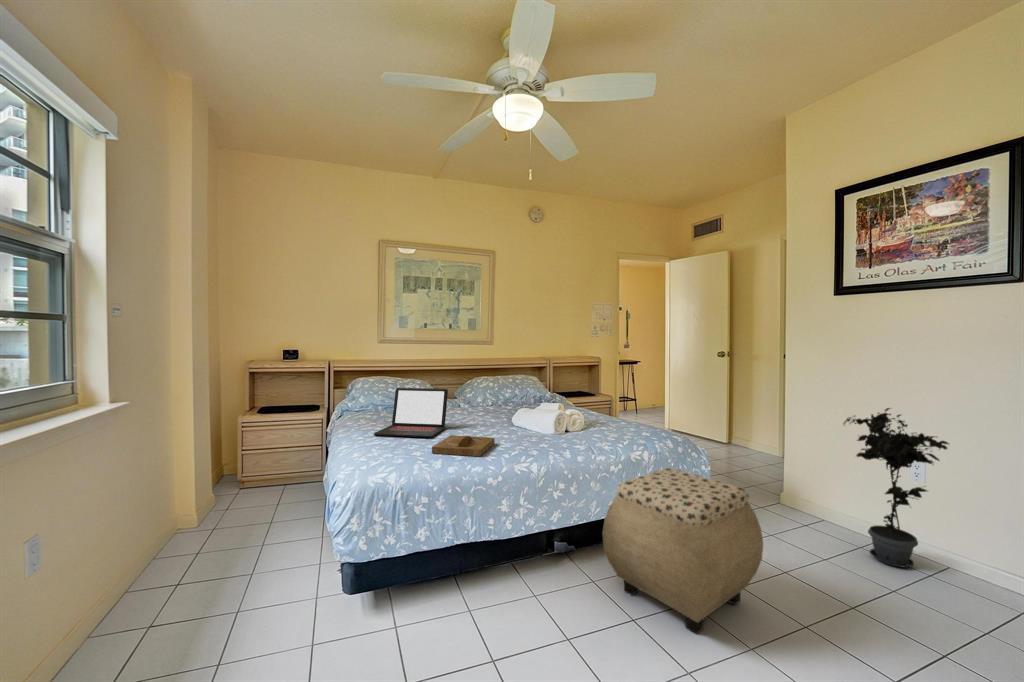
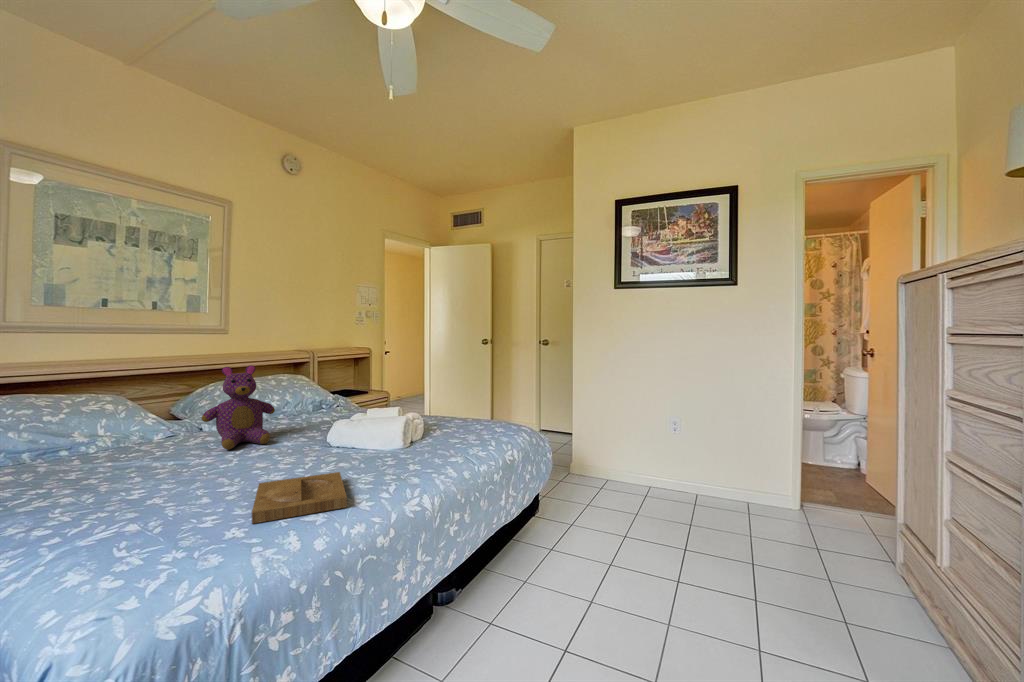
teddy bear: none [451,366,492,418] -> present [202,366,275,449]
laptop: present [374,388,448,437] -> none [65,407,222,518]
potted plant: present [843,408,949,567] -> none [628,381,709,505]
ottoman: present [602,468,763,634] -> none [509,464,643,634]

